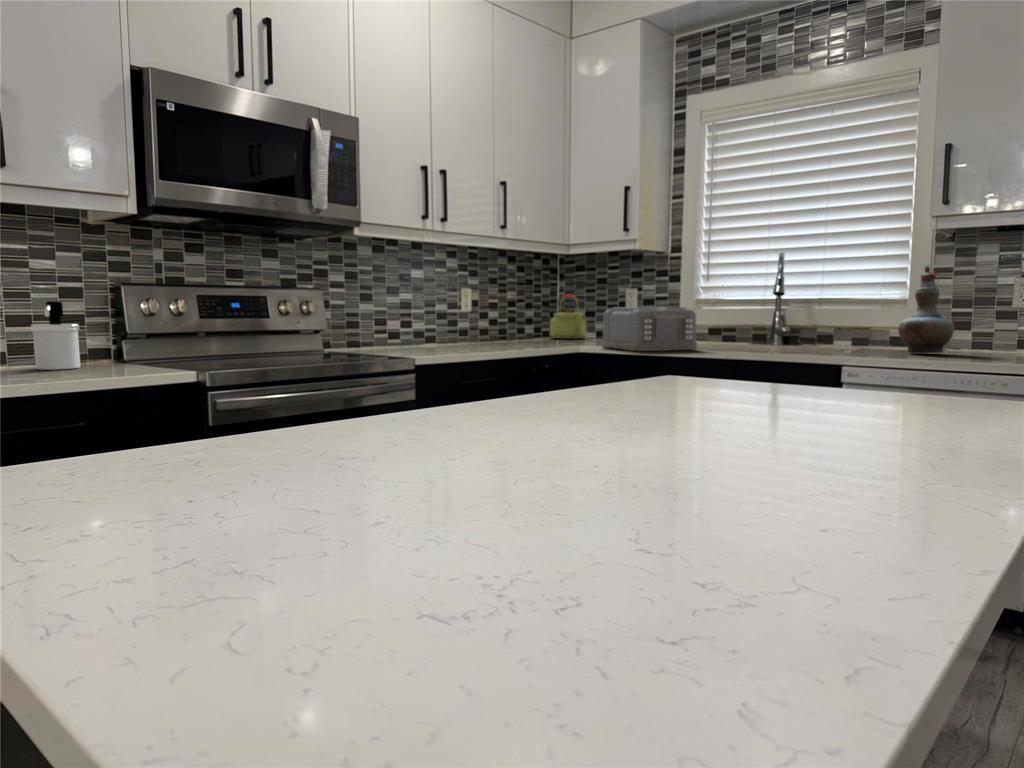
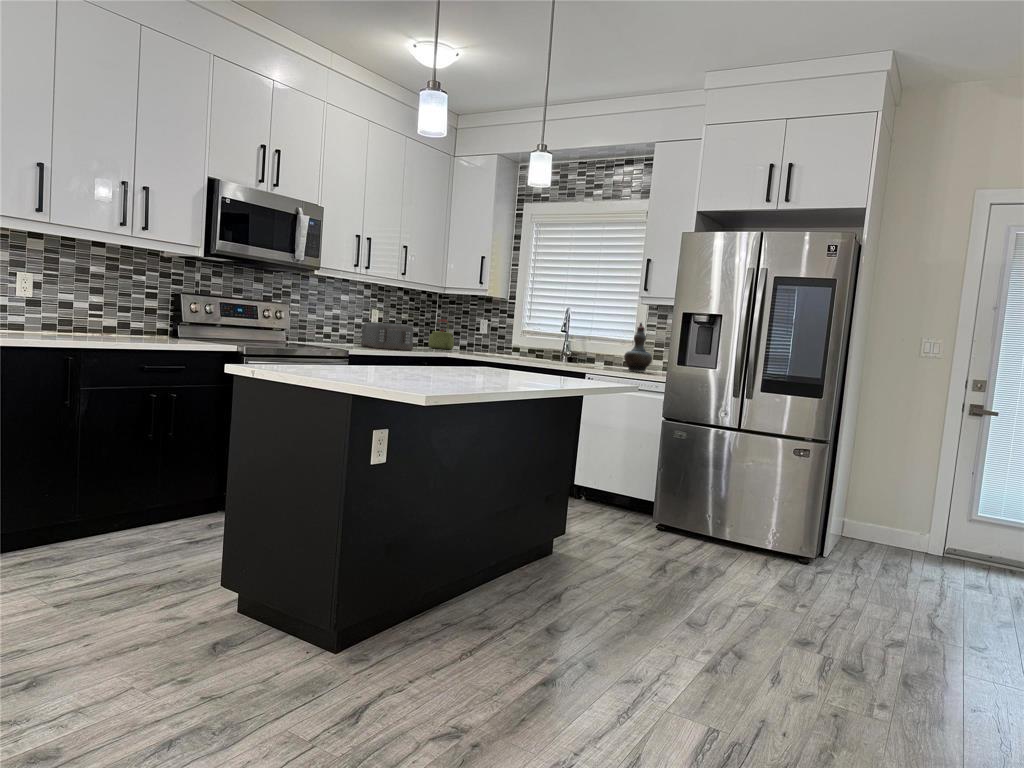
soap dispenser: present [31,301,80,370] -> none [138,300,163,338]
toaster: present [601,307,697,351] -> present [361,322,413,350]

